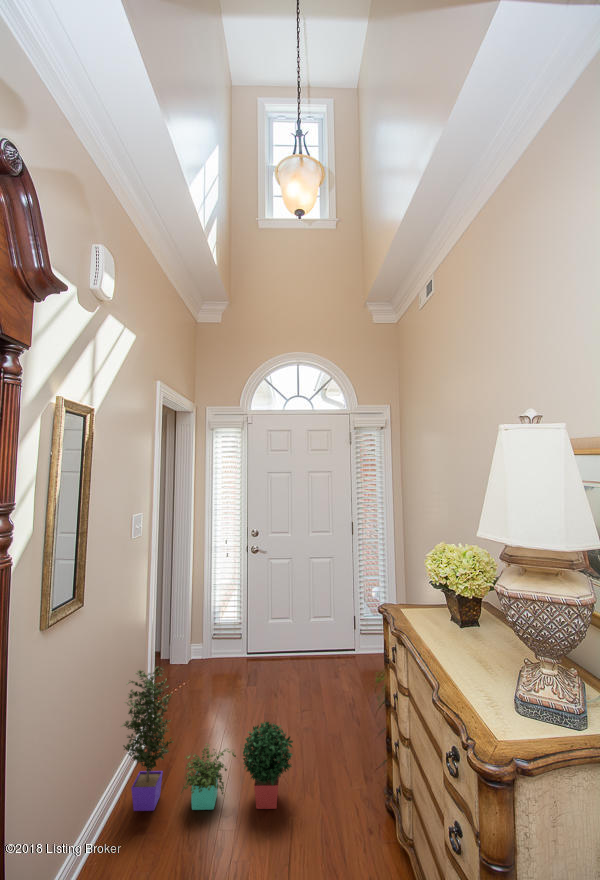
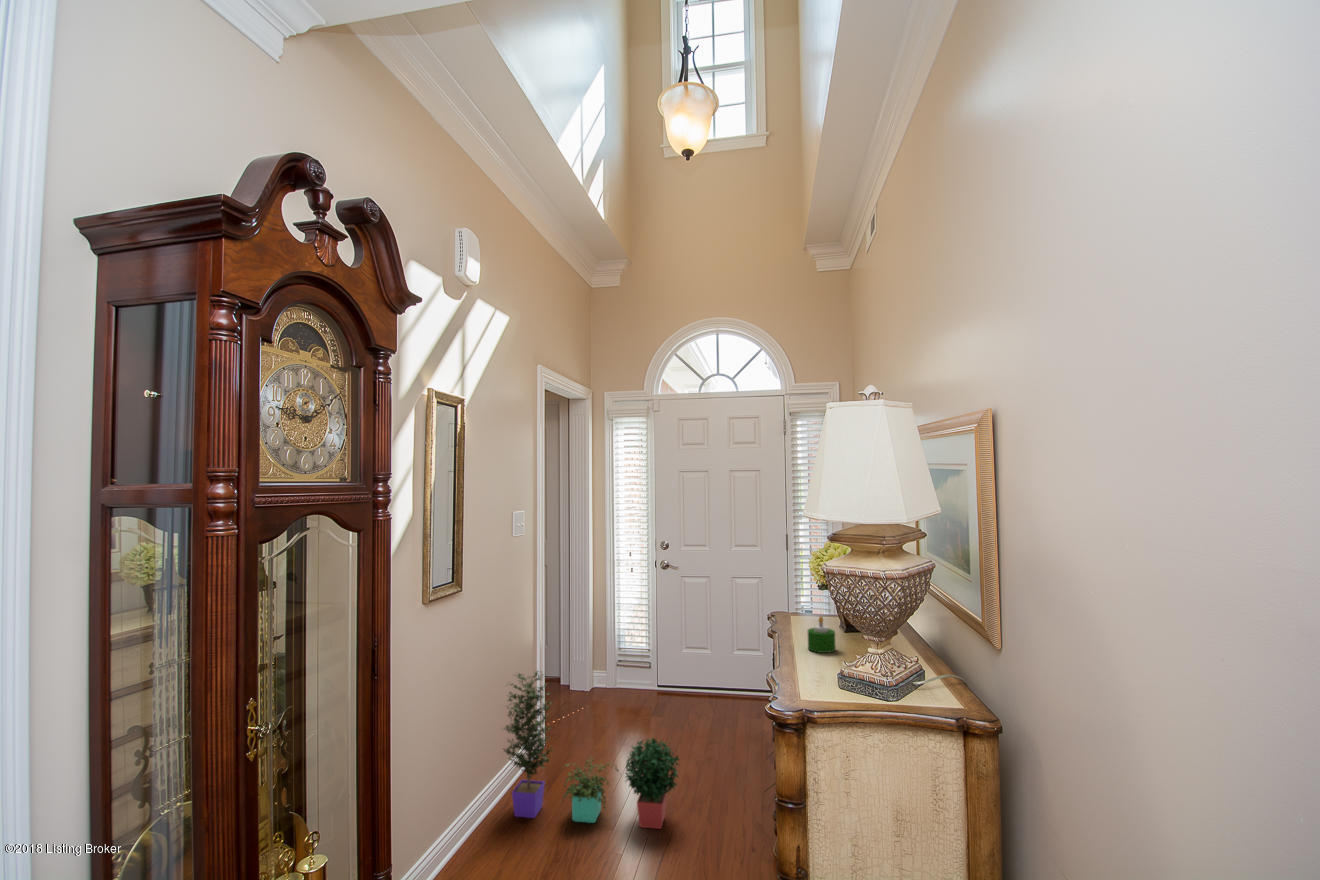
candle: none [442,622,469,658] -> present [808,617,836,653]

